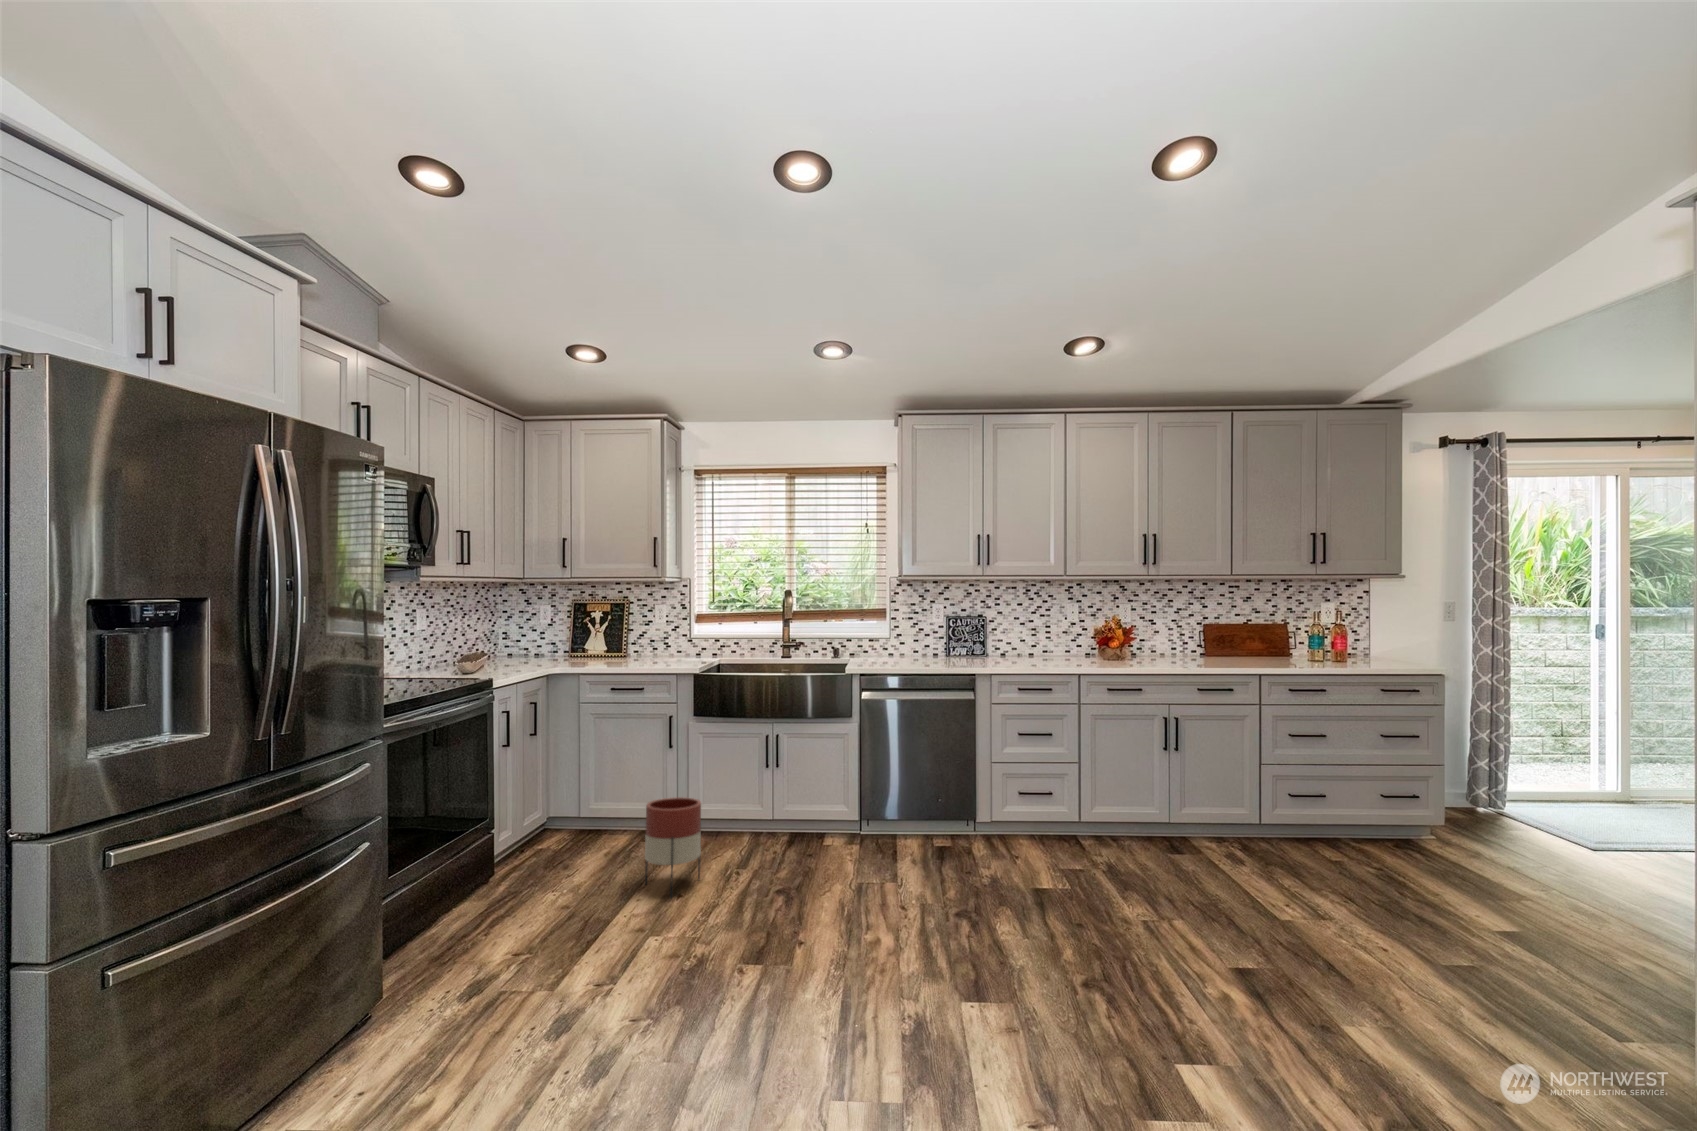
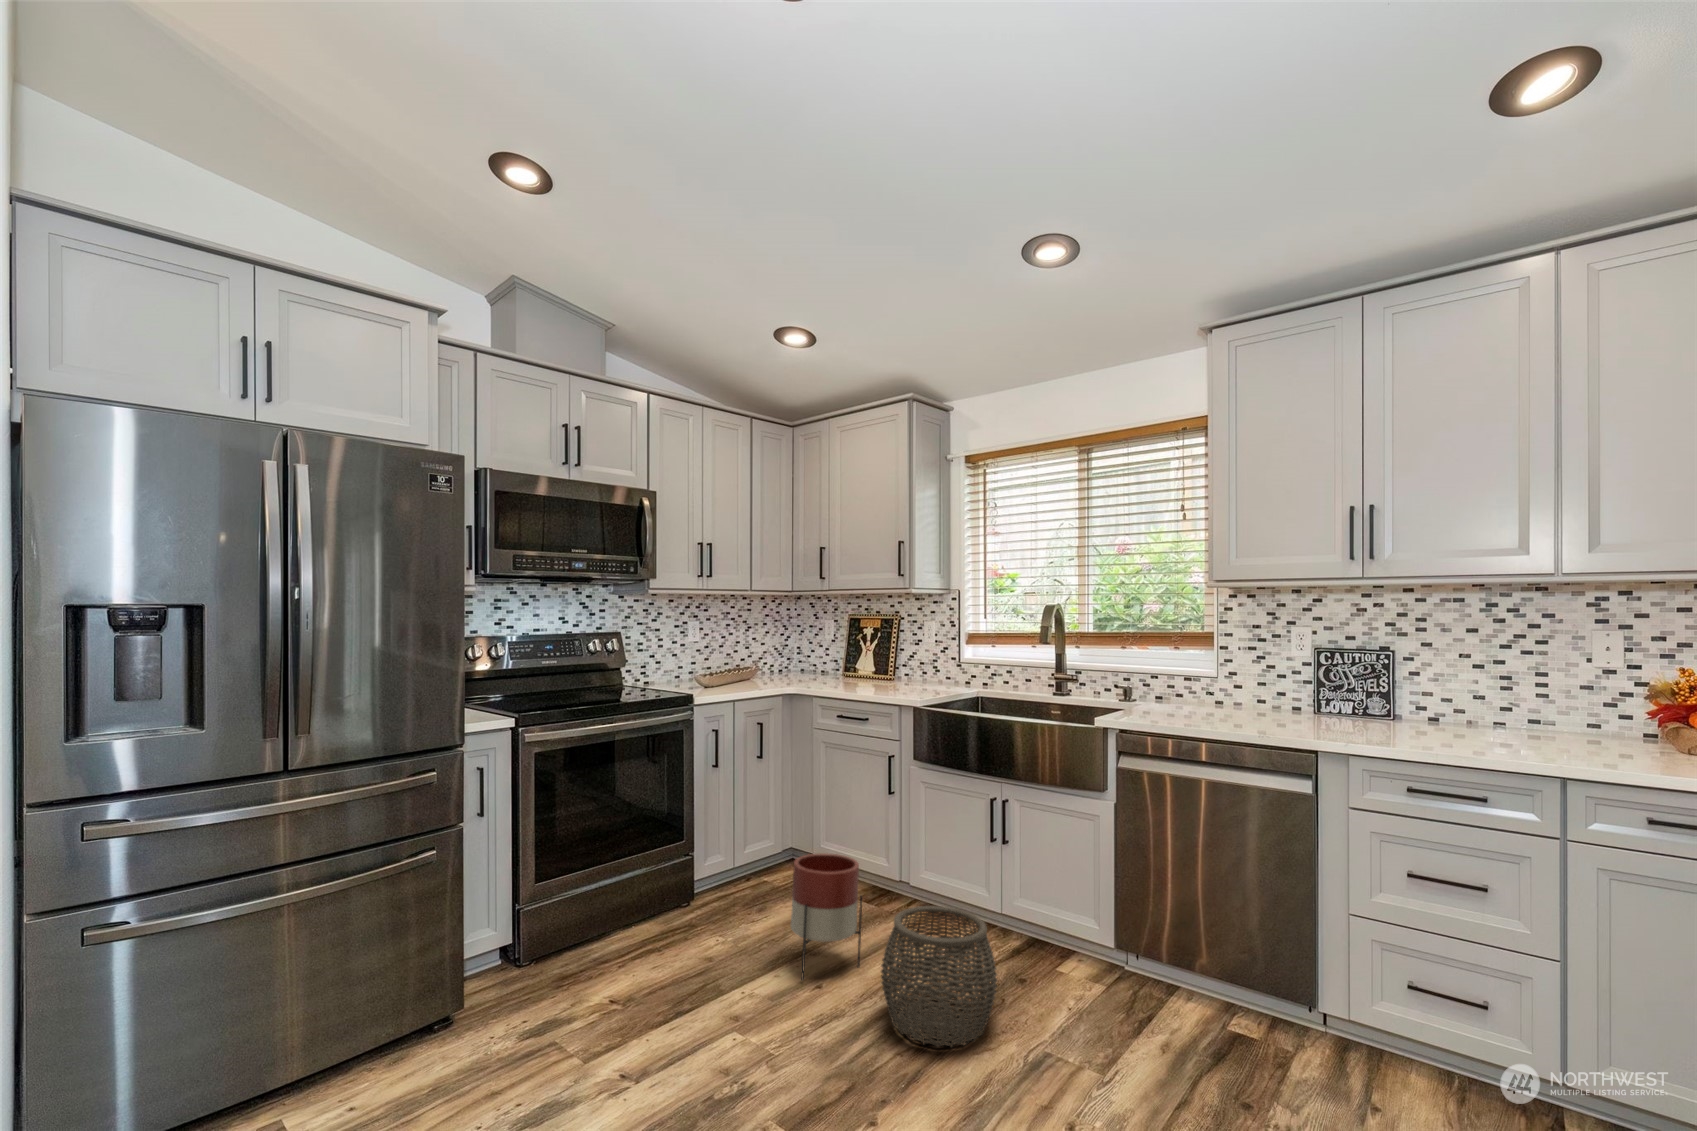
woven basket: none [749,811,831,902] -> present [881,906,997,1047]

